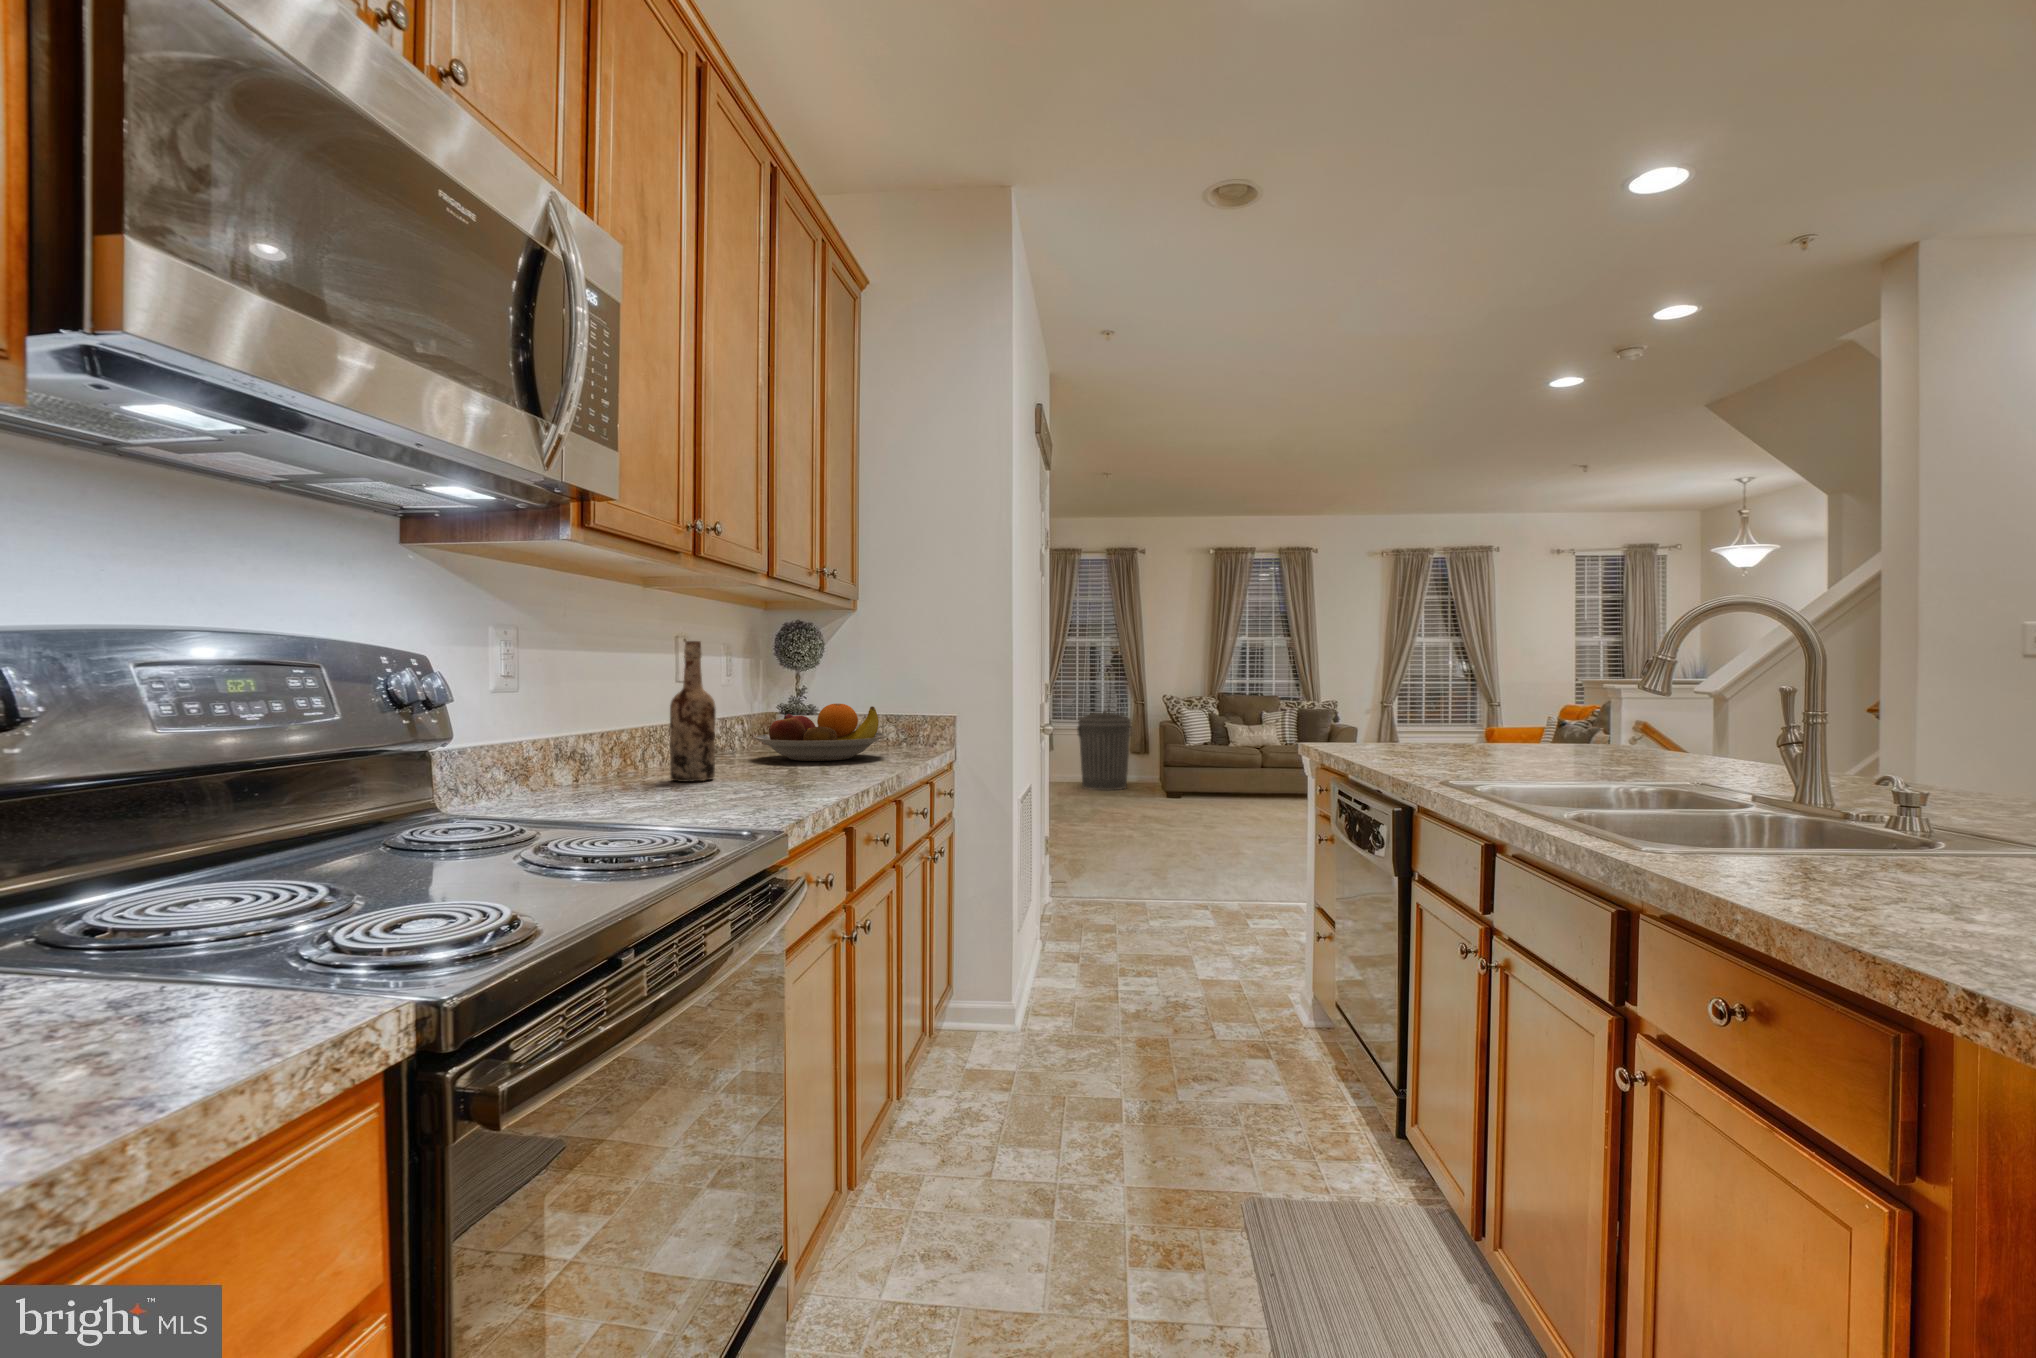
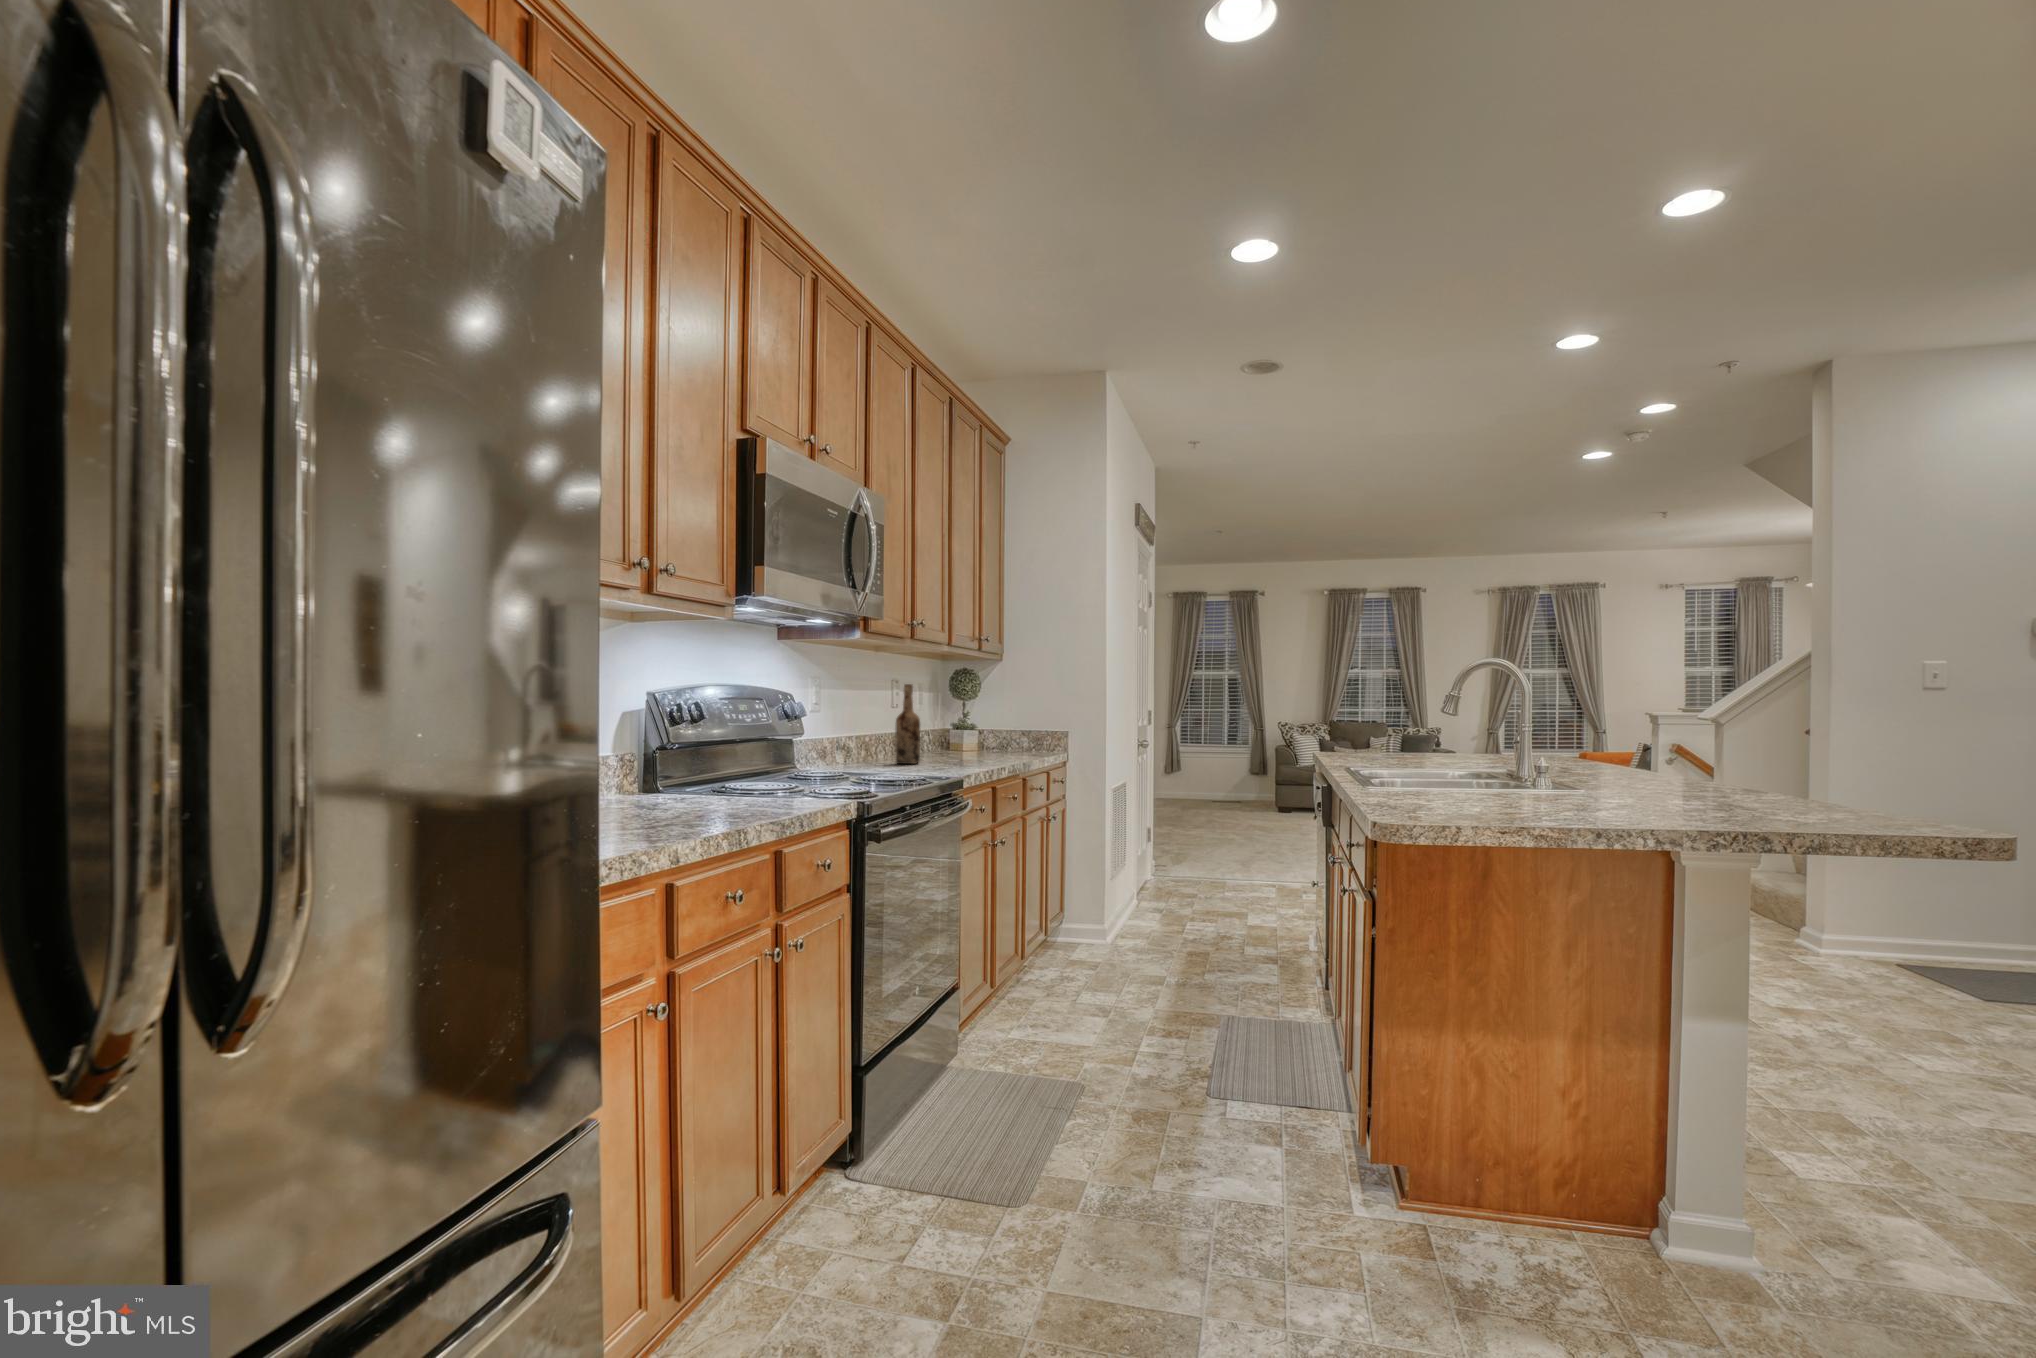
fruit bowl: present [755,704,885,761] -> none [938,722,1019,757]
trash can: present [1077,711,1132,790] -> none [1197,735,1247,805]

